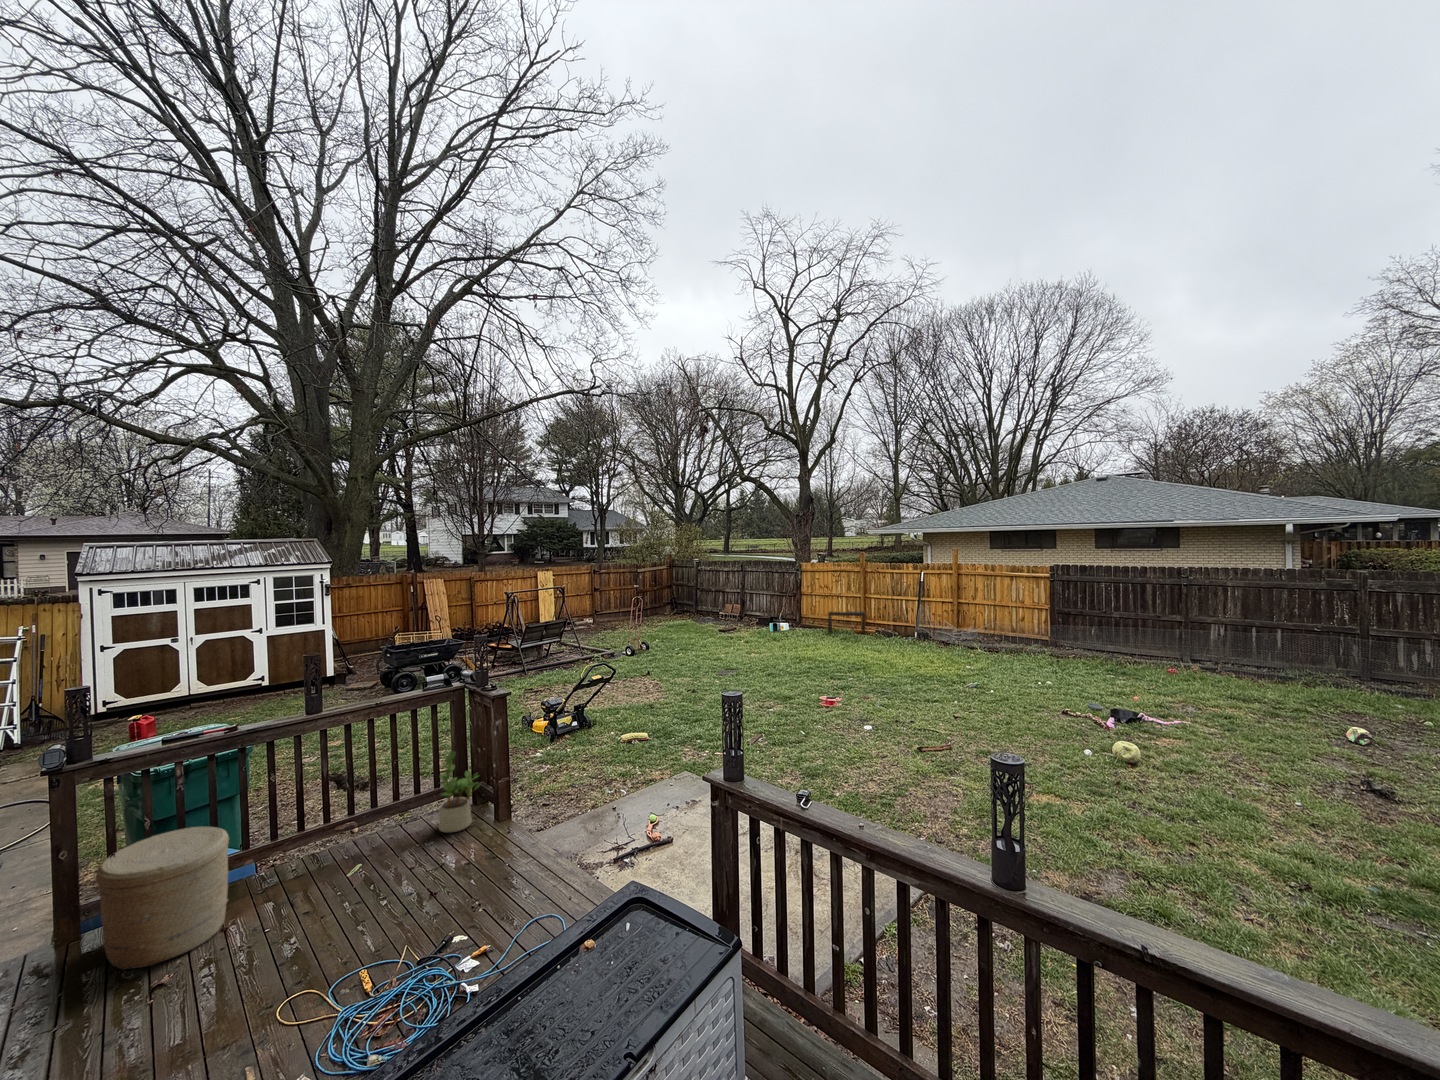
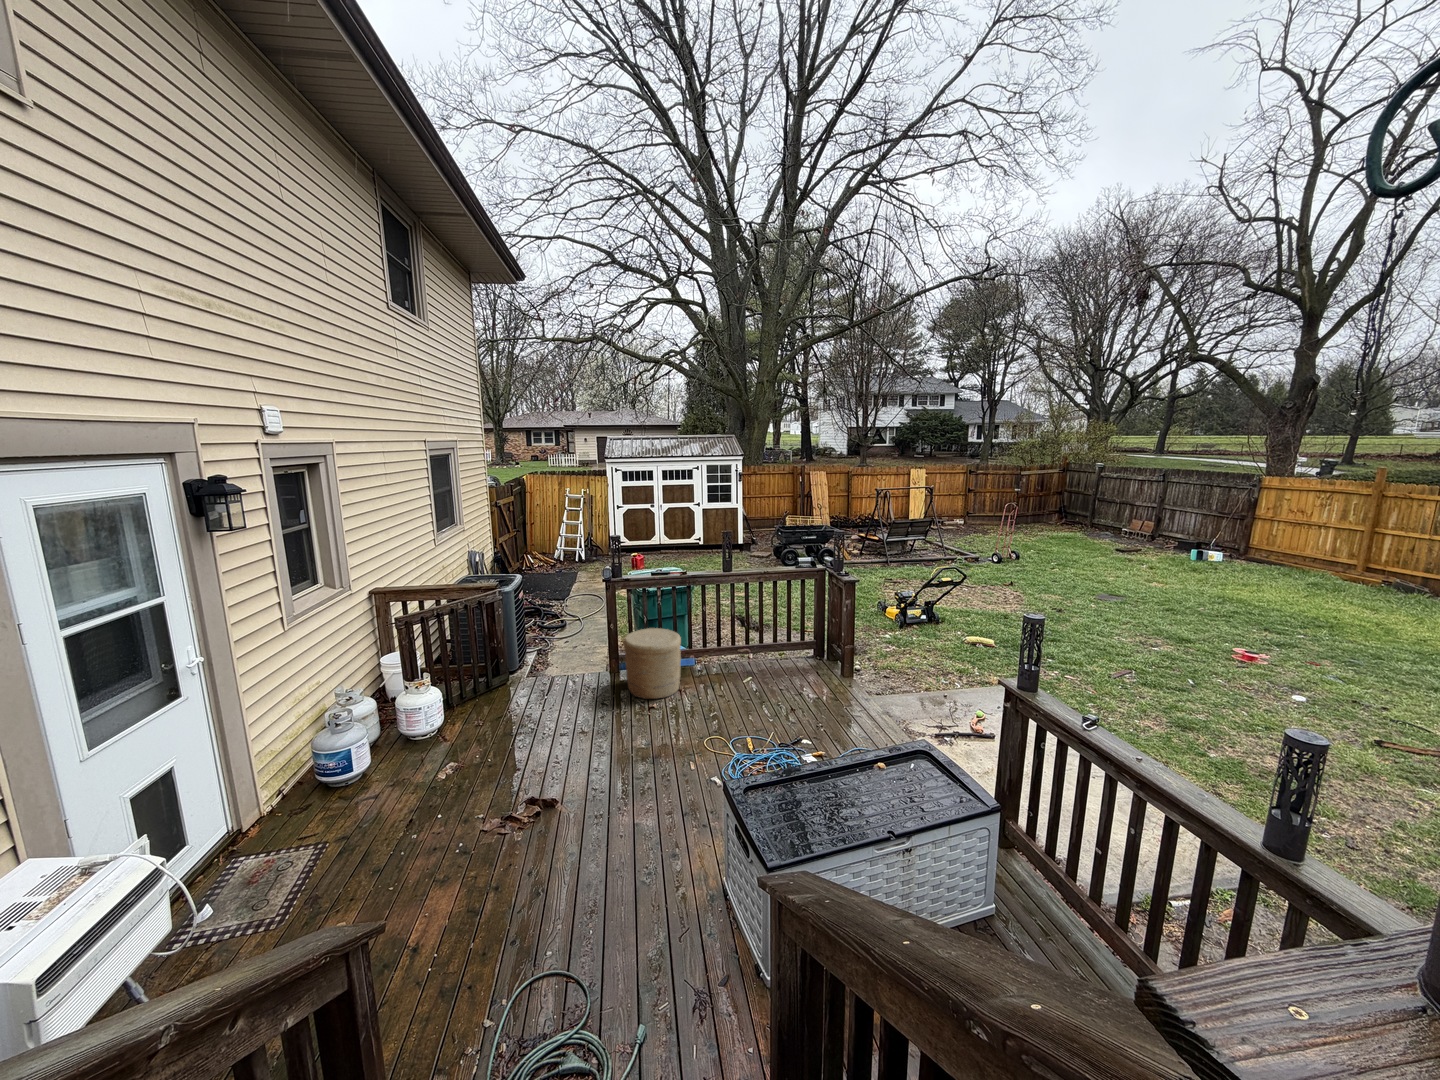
bench: present [828,611,865,633] -> none [1290,543,1366,580]
potted plant: present [439,751,481,833] -> none [802,617,834,676]

